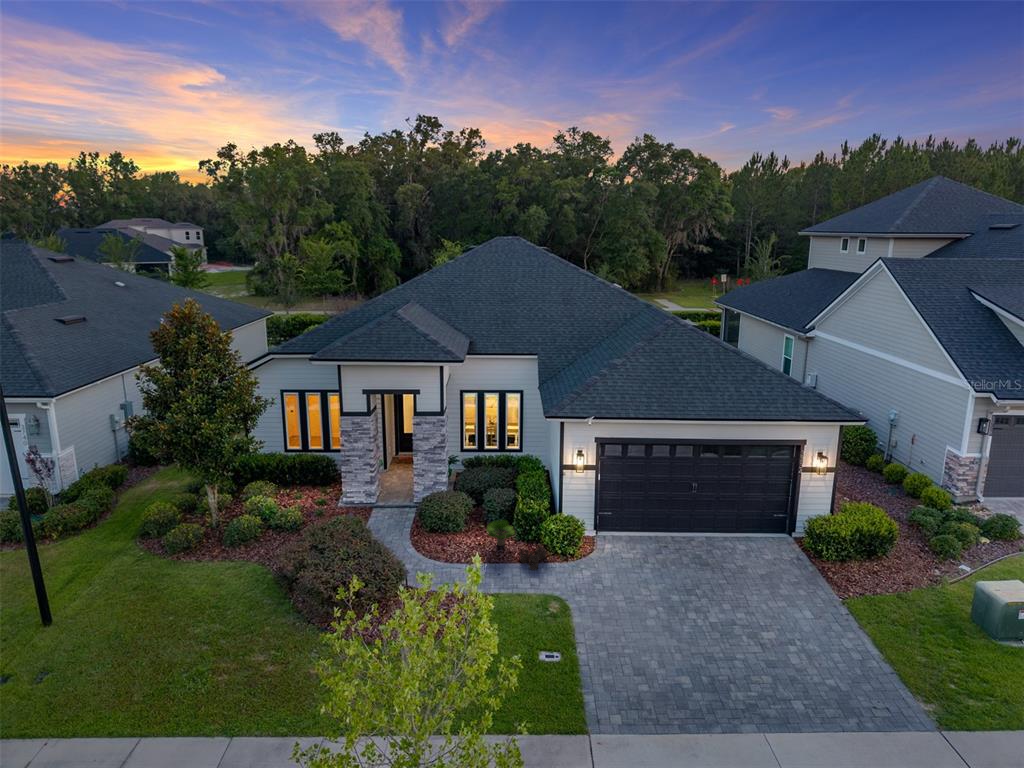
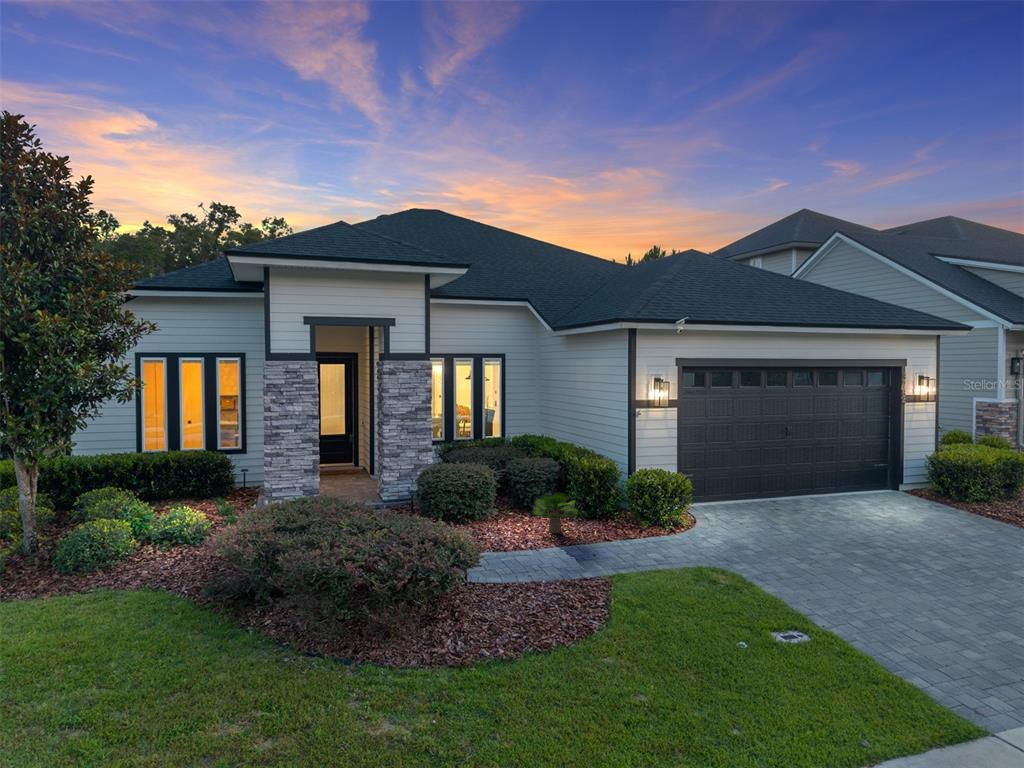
woven basket: present [520,547,546,570] -> none [603,522,641,554]

